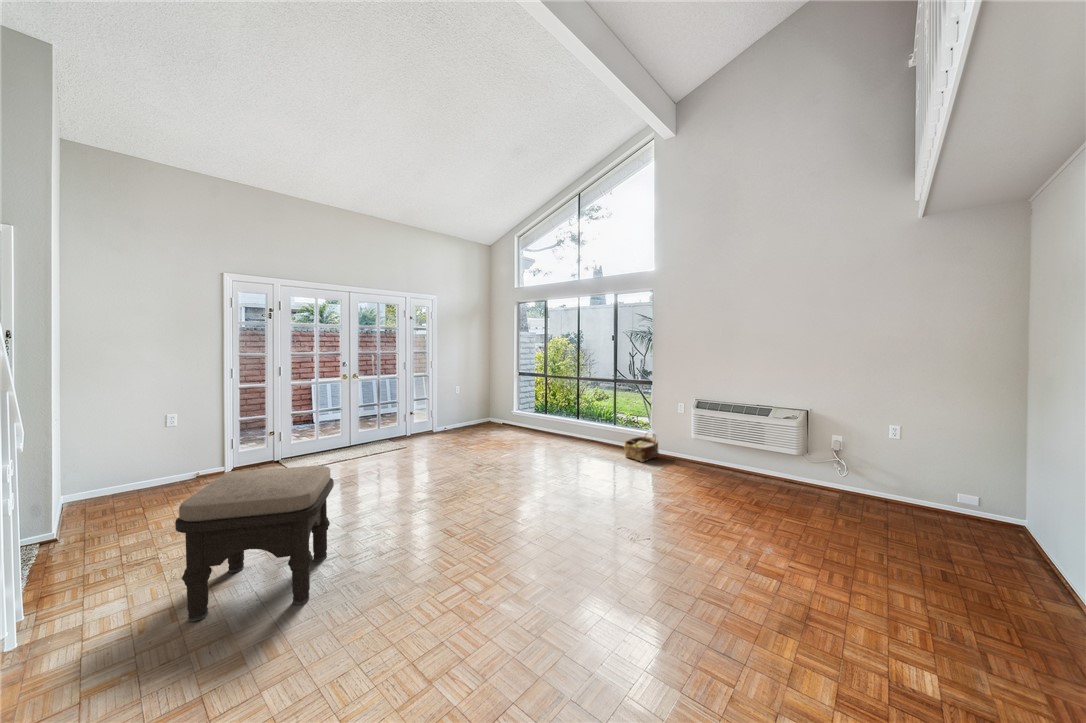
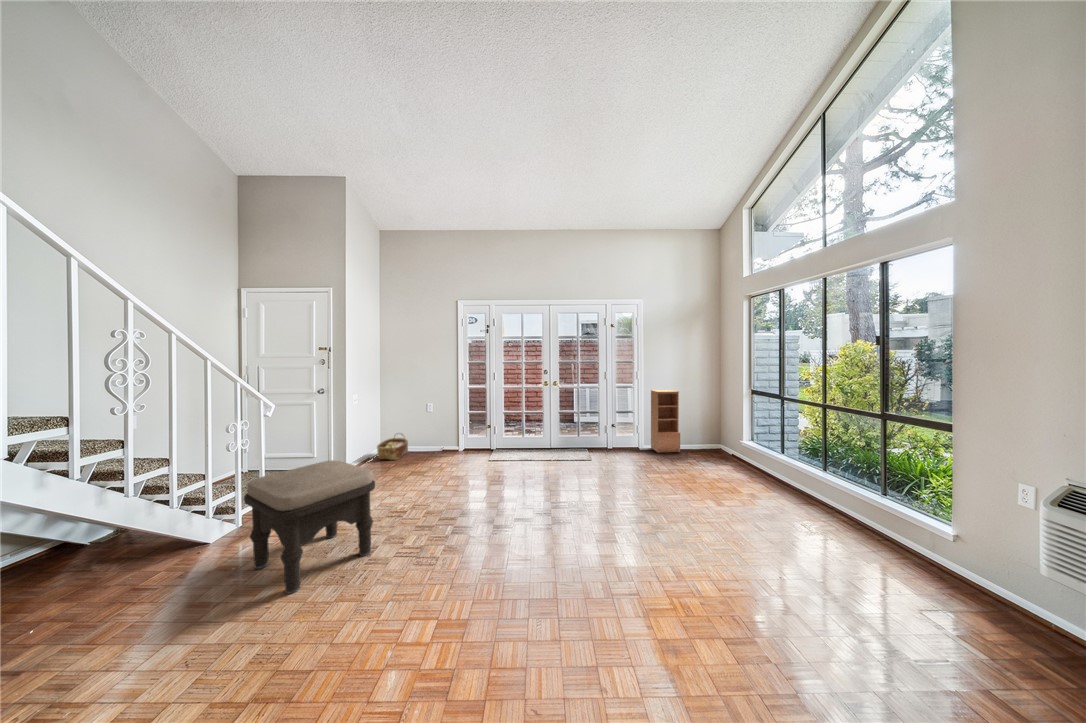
bookcase: none [443,377,470,433] -> present [651,390,680,453]
woven basket: present [624,432,659,462] -> present [377,433,408,460]

